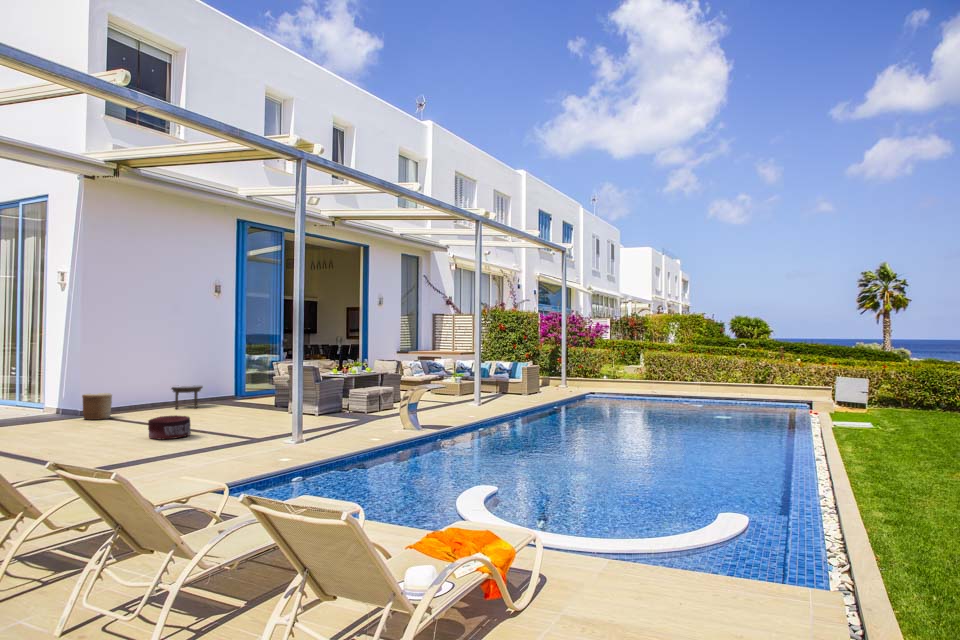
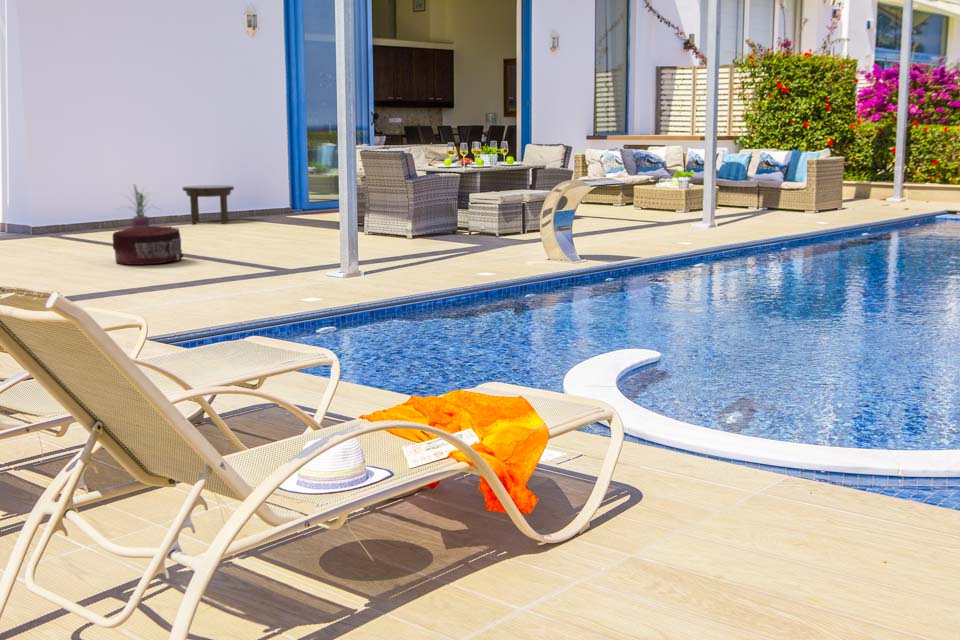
decorative plant: none [130,386,159,414] -> present [131,184,149,227]
woven basket: present [82,393,112,420] -> none [41,193,86,236]

